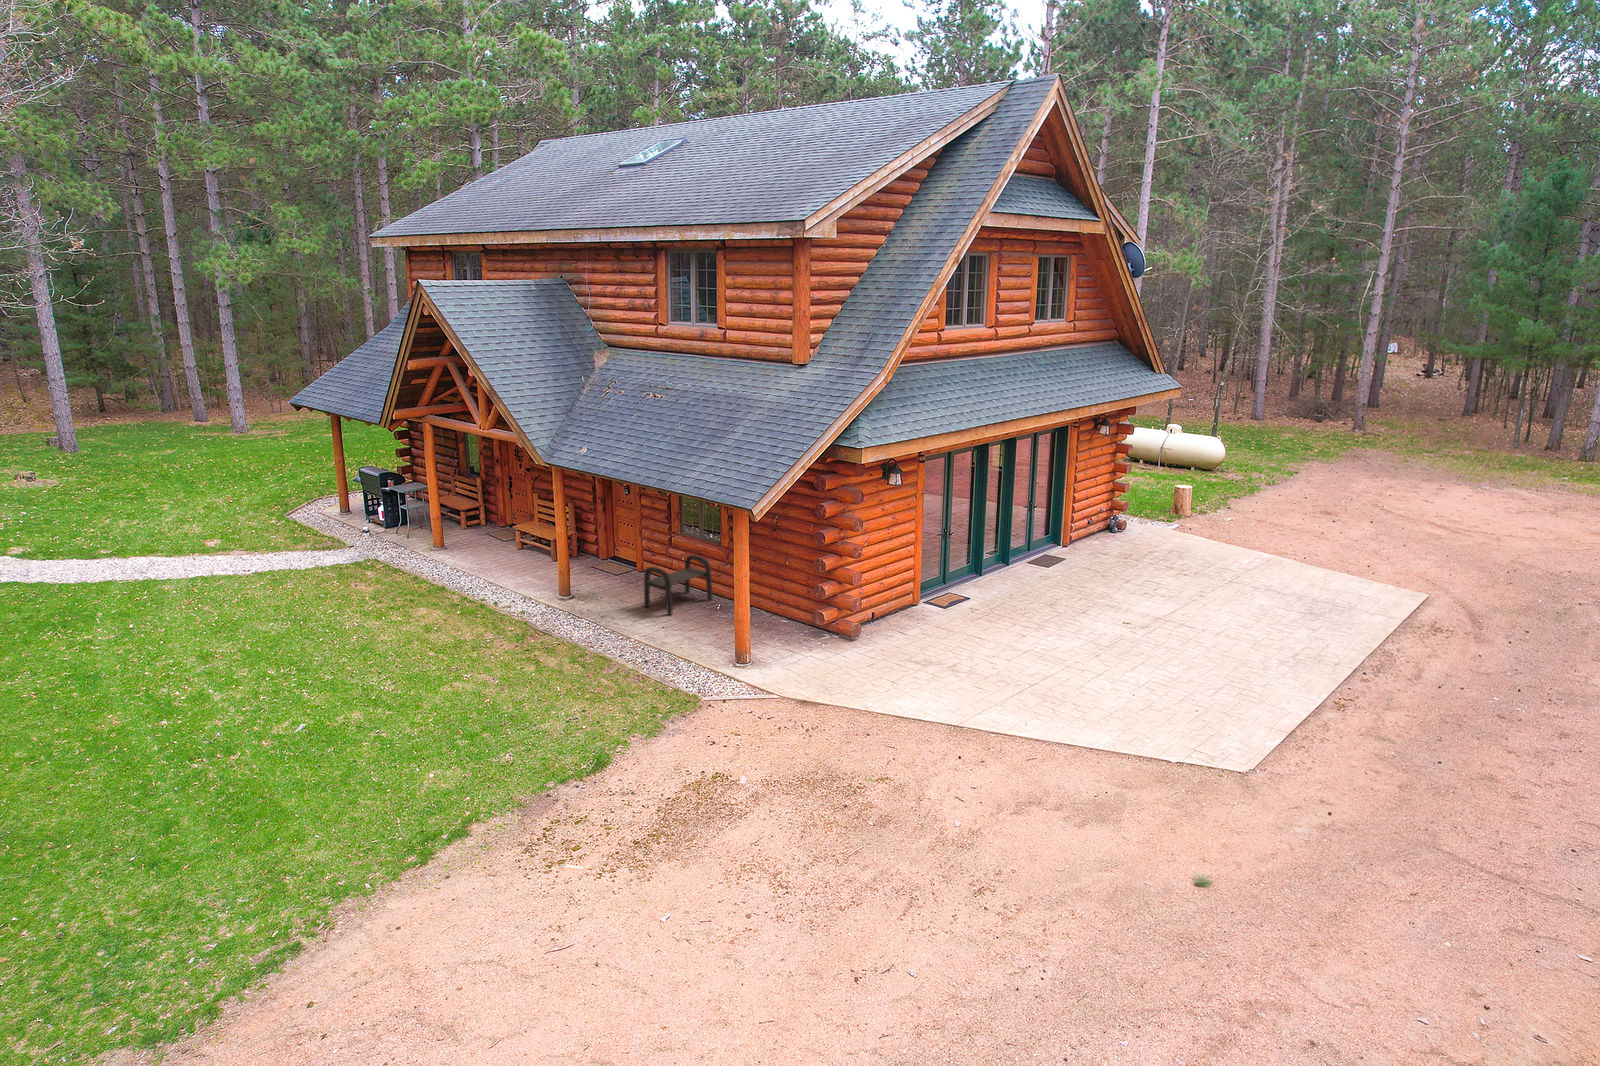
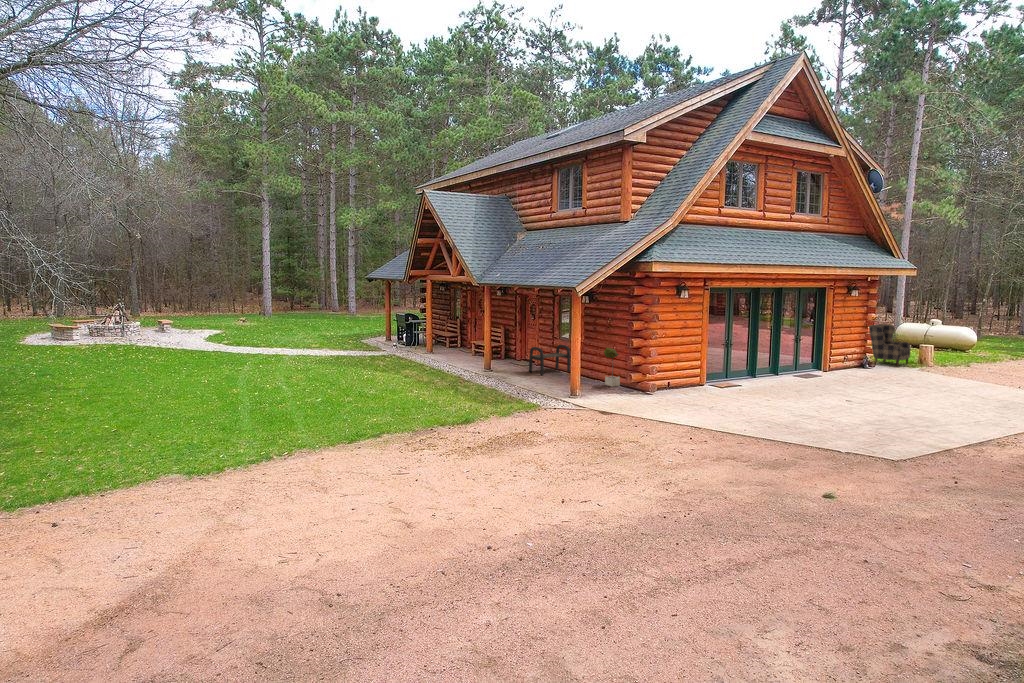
chair: none [1121,477,1171,542] -> present [869,324,910,367]
potted tree: none [776,573,803,636] -> present [604,348,620,387]

